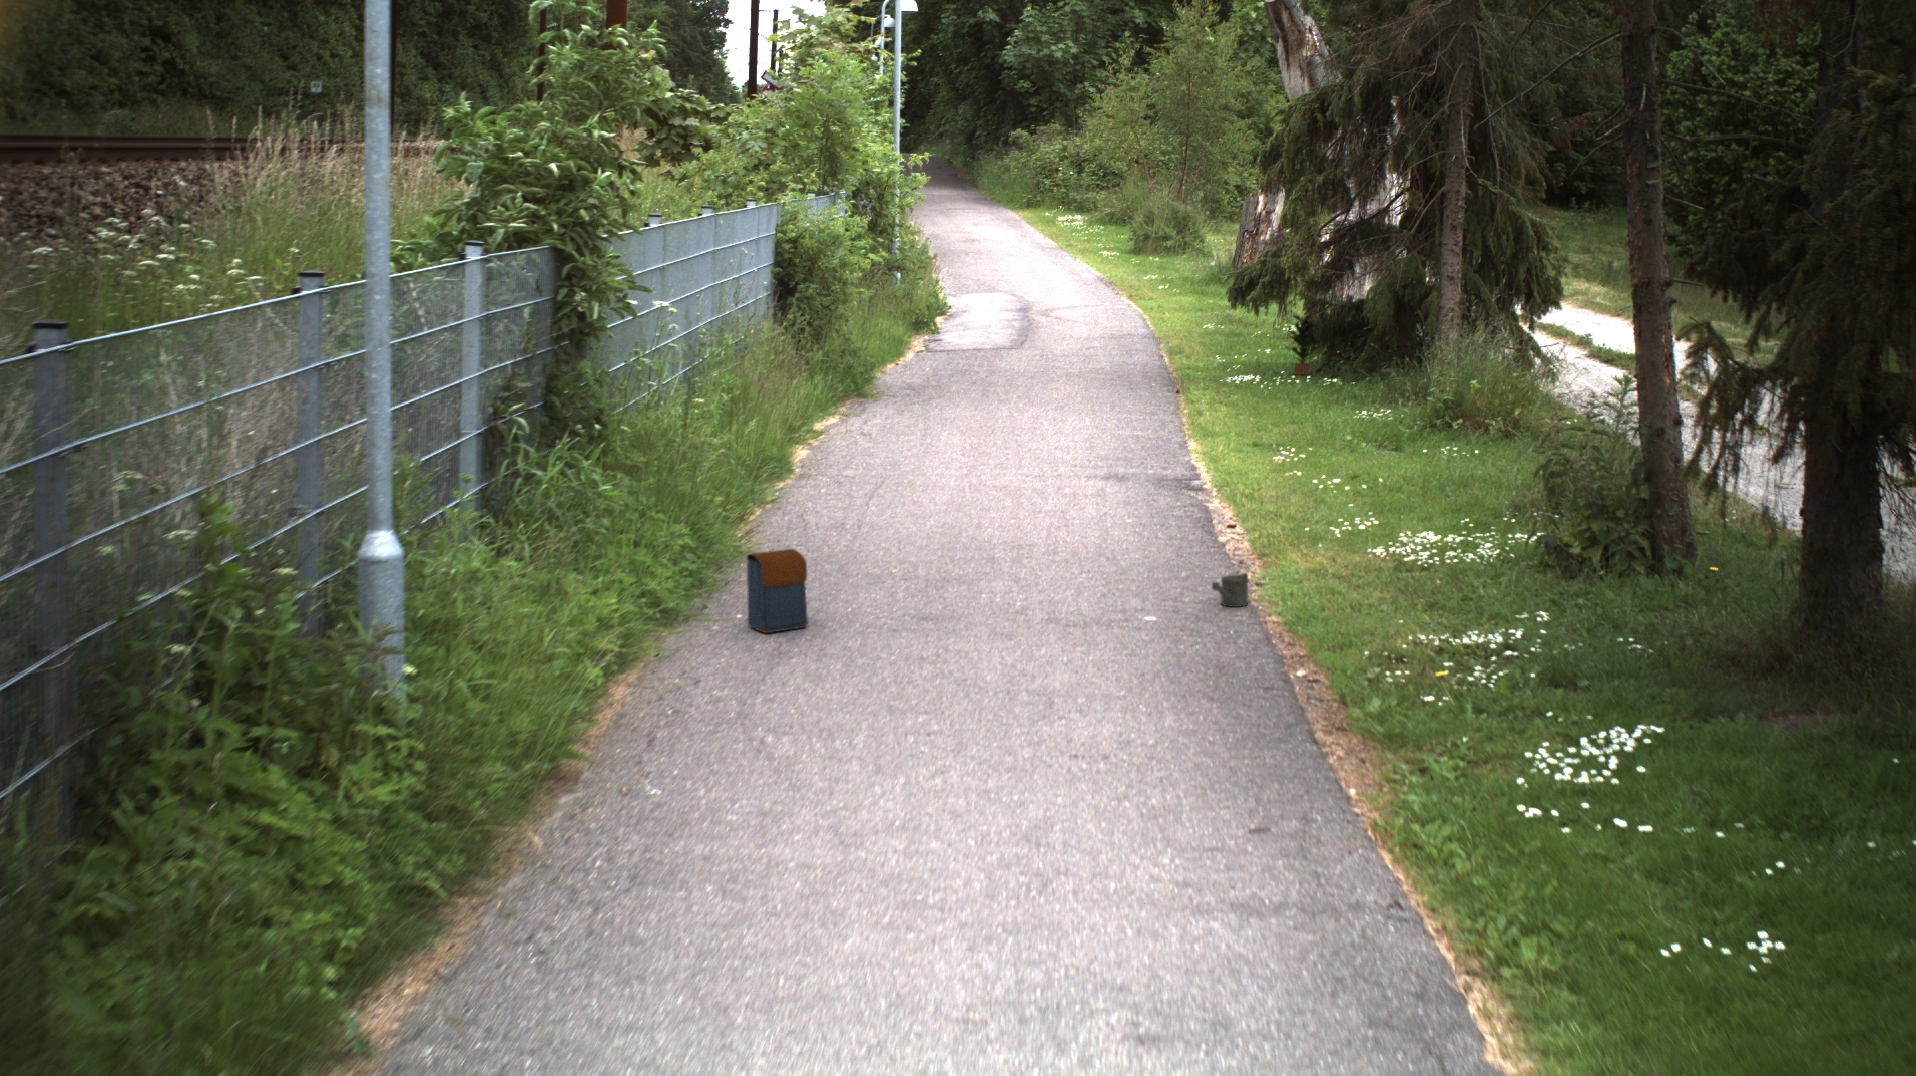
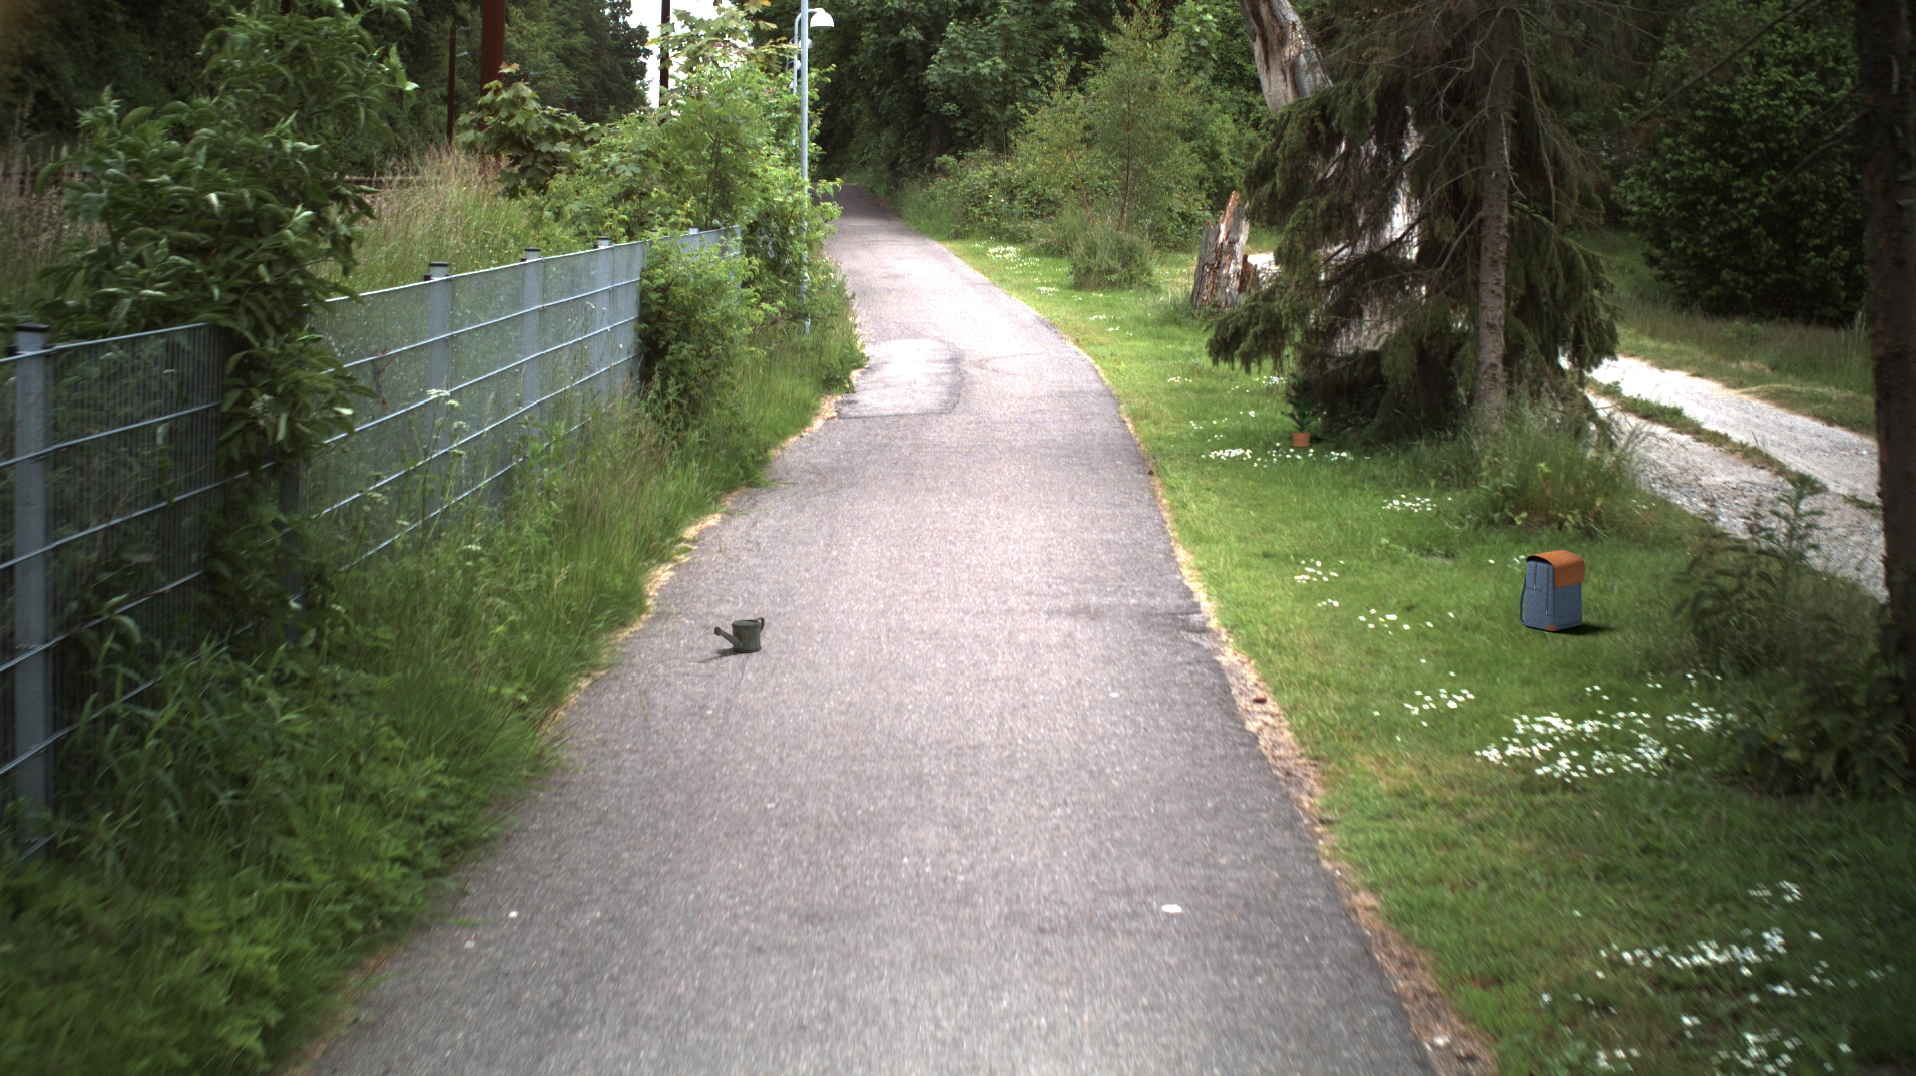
backpack: present [747,549,808,633] -> present [1520,550,1585,631]
watering can: present [1212,573,1249,607] -> present [714,617,765,652]

